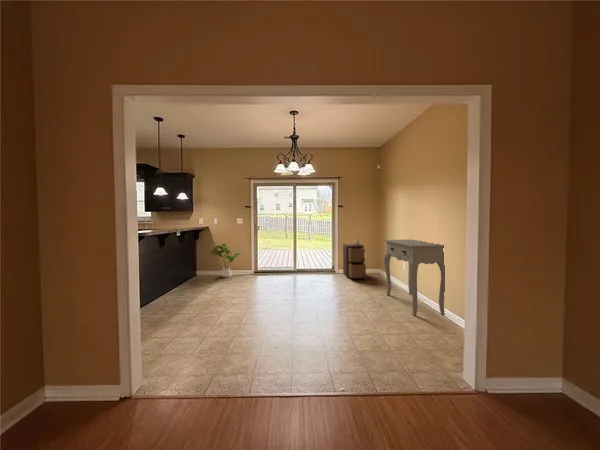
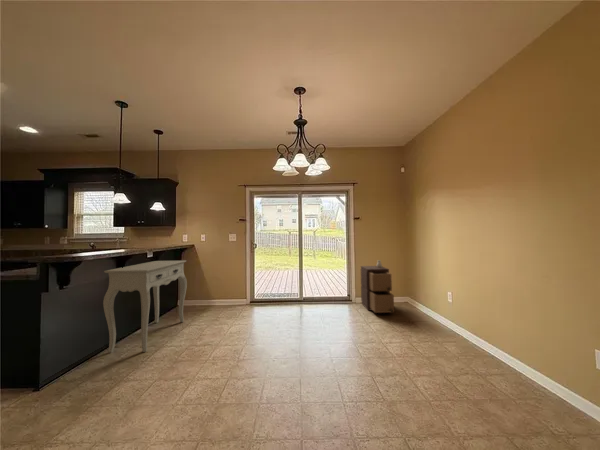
console table: present [384,240,445,316] -> present [103,260,187,353]
house plant: present [211,243,242,277] -> none [195,266,238,309]

